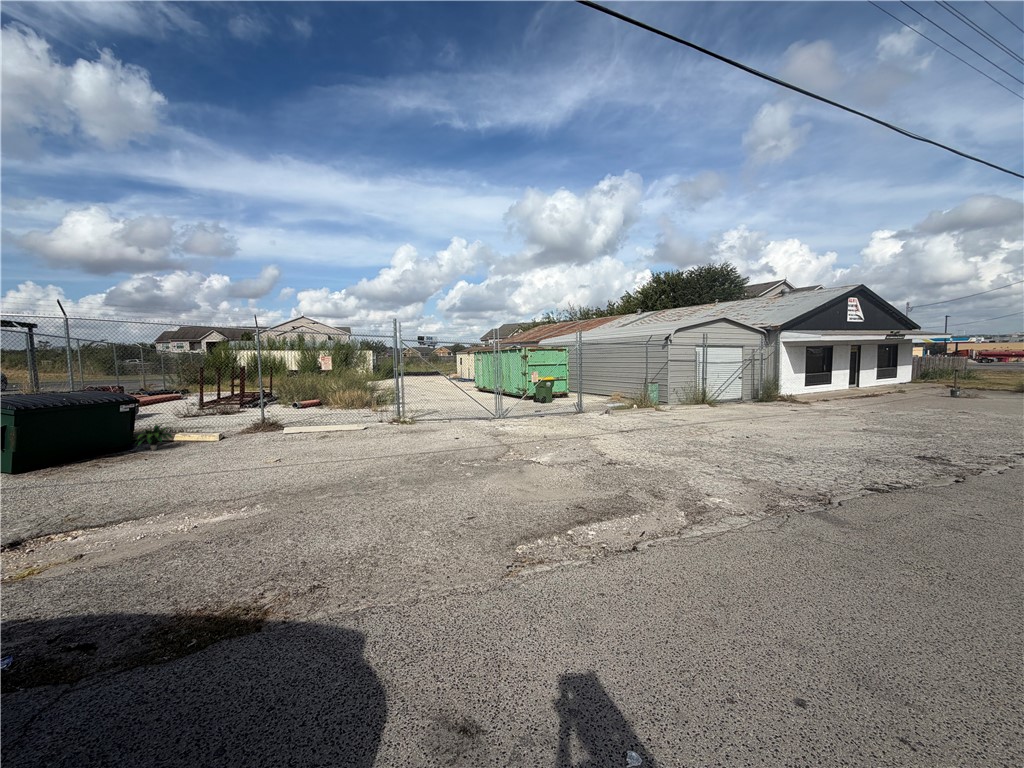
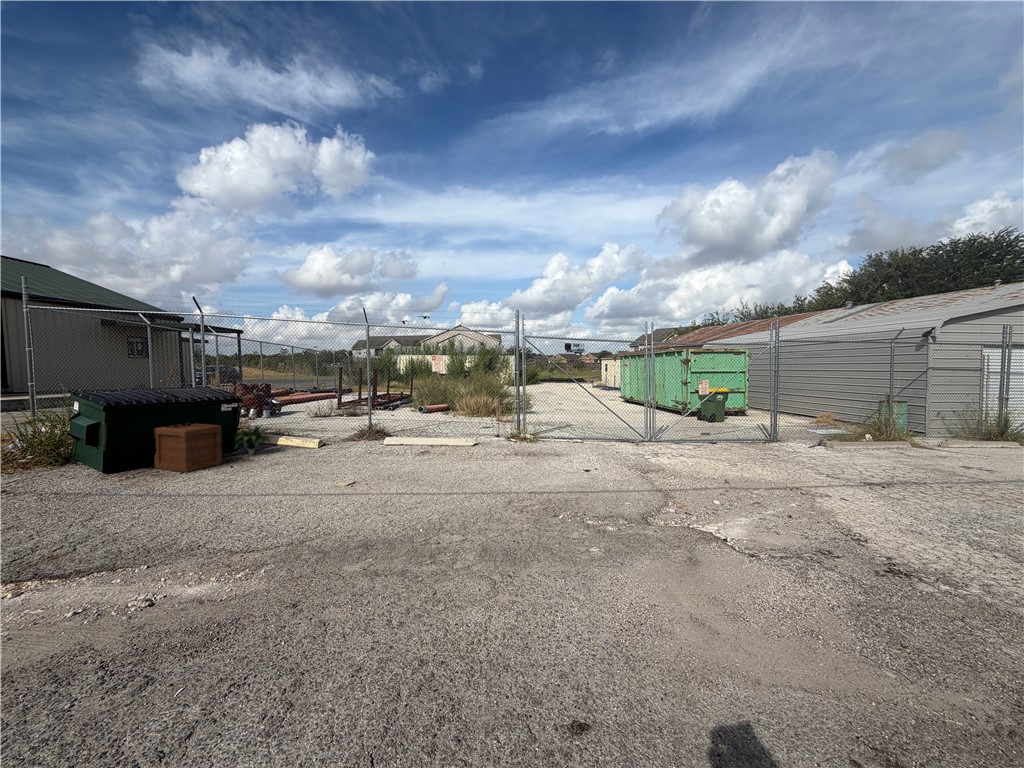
wooden crate: none [61,425,131,467] -> present [154,424,222,472]

